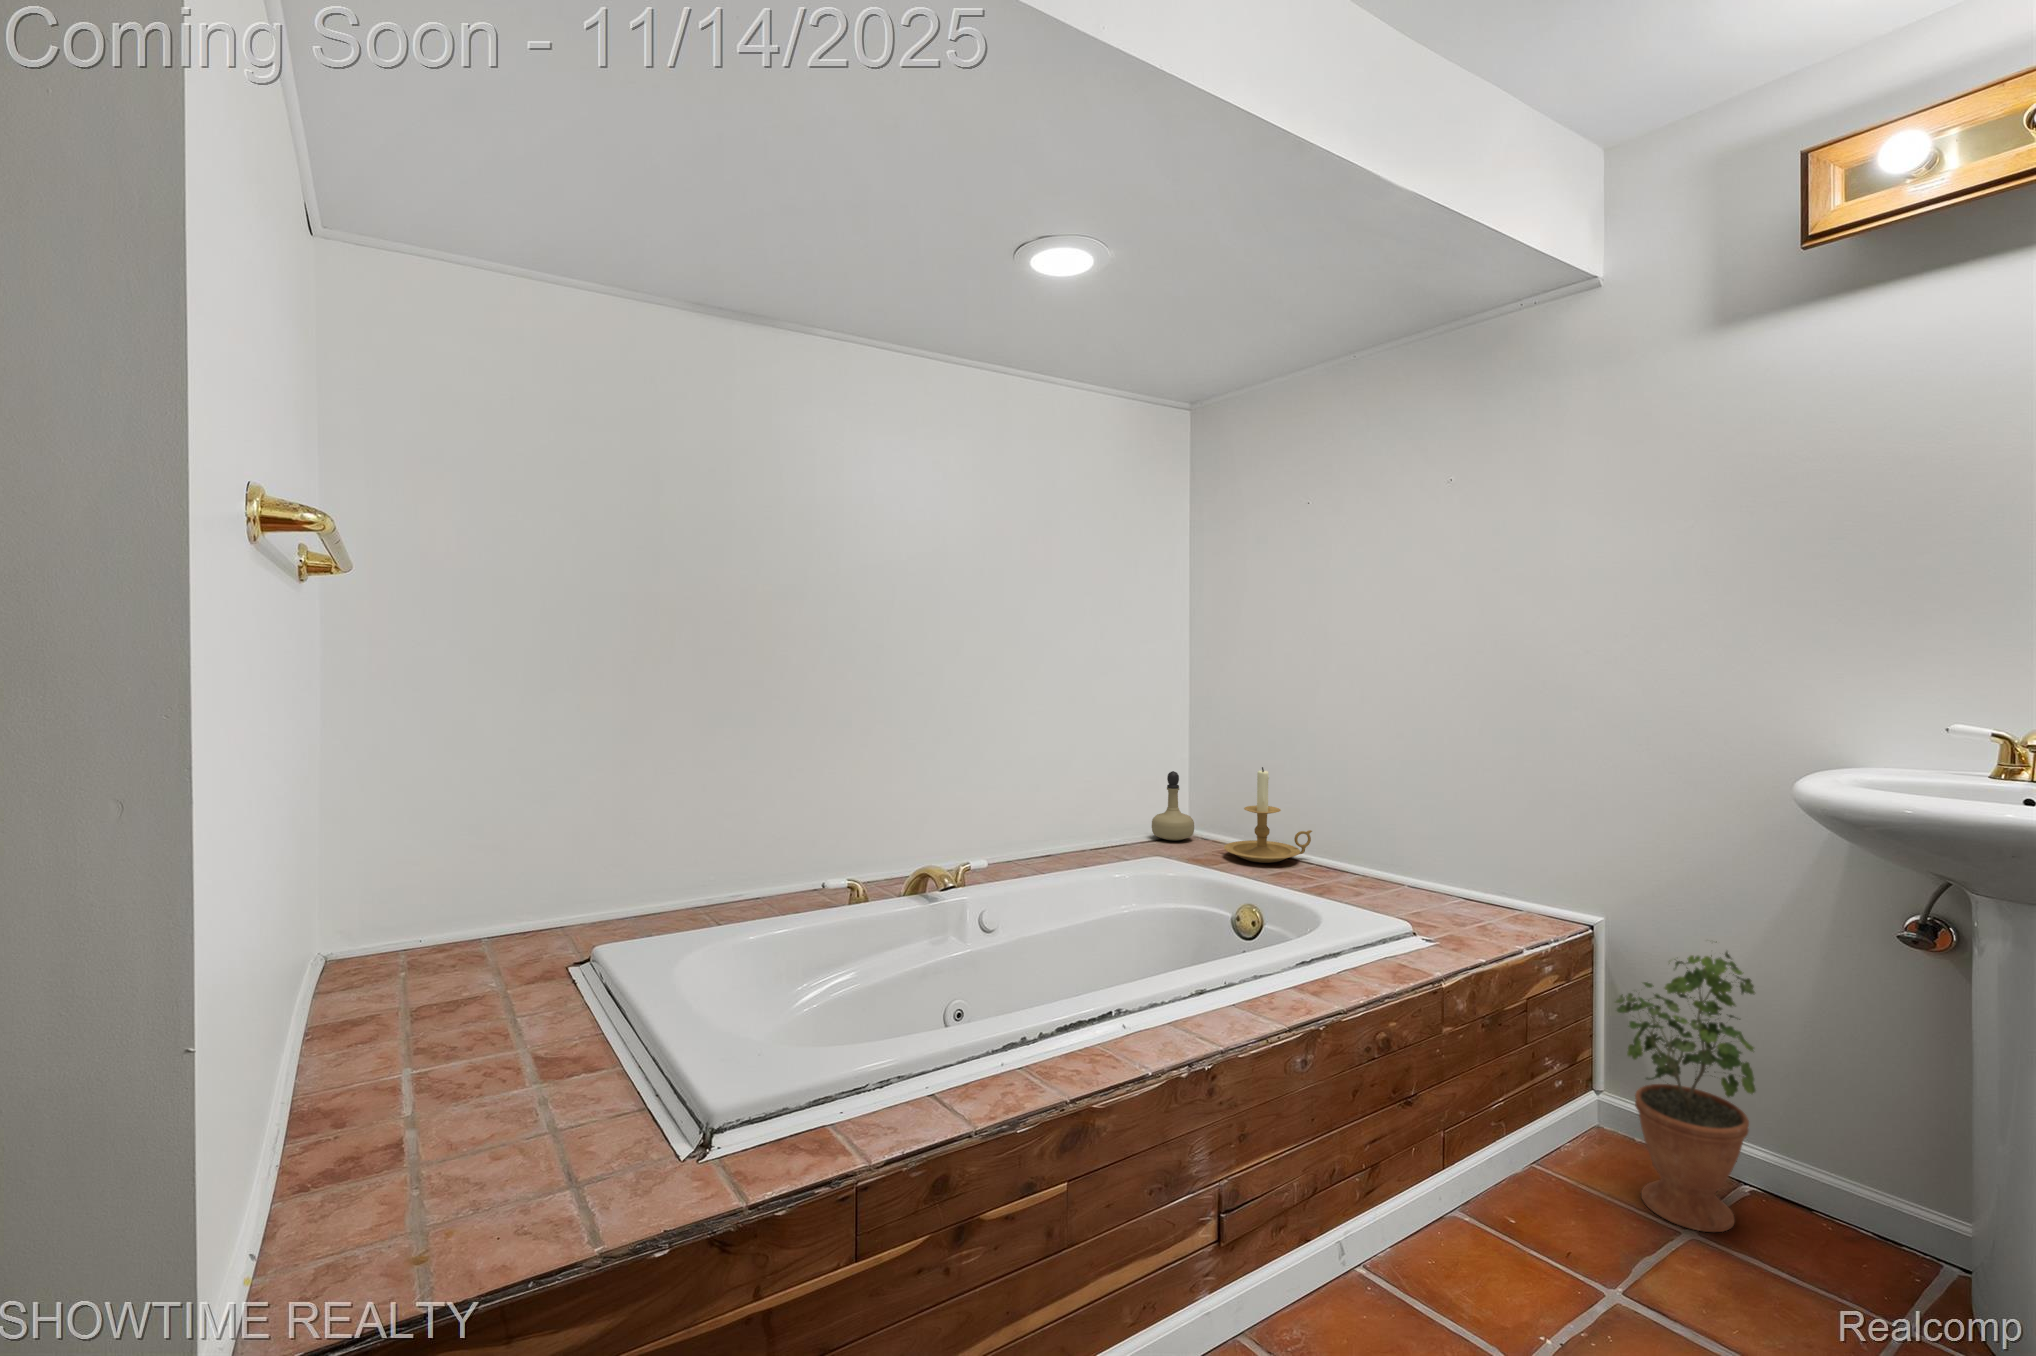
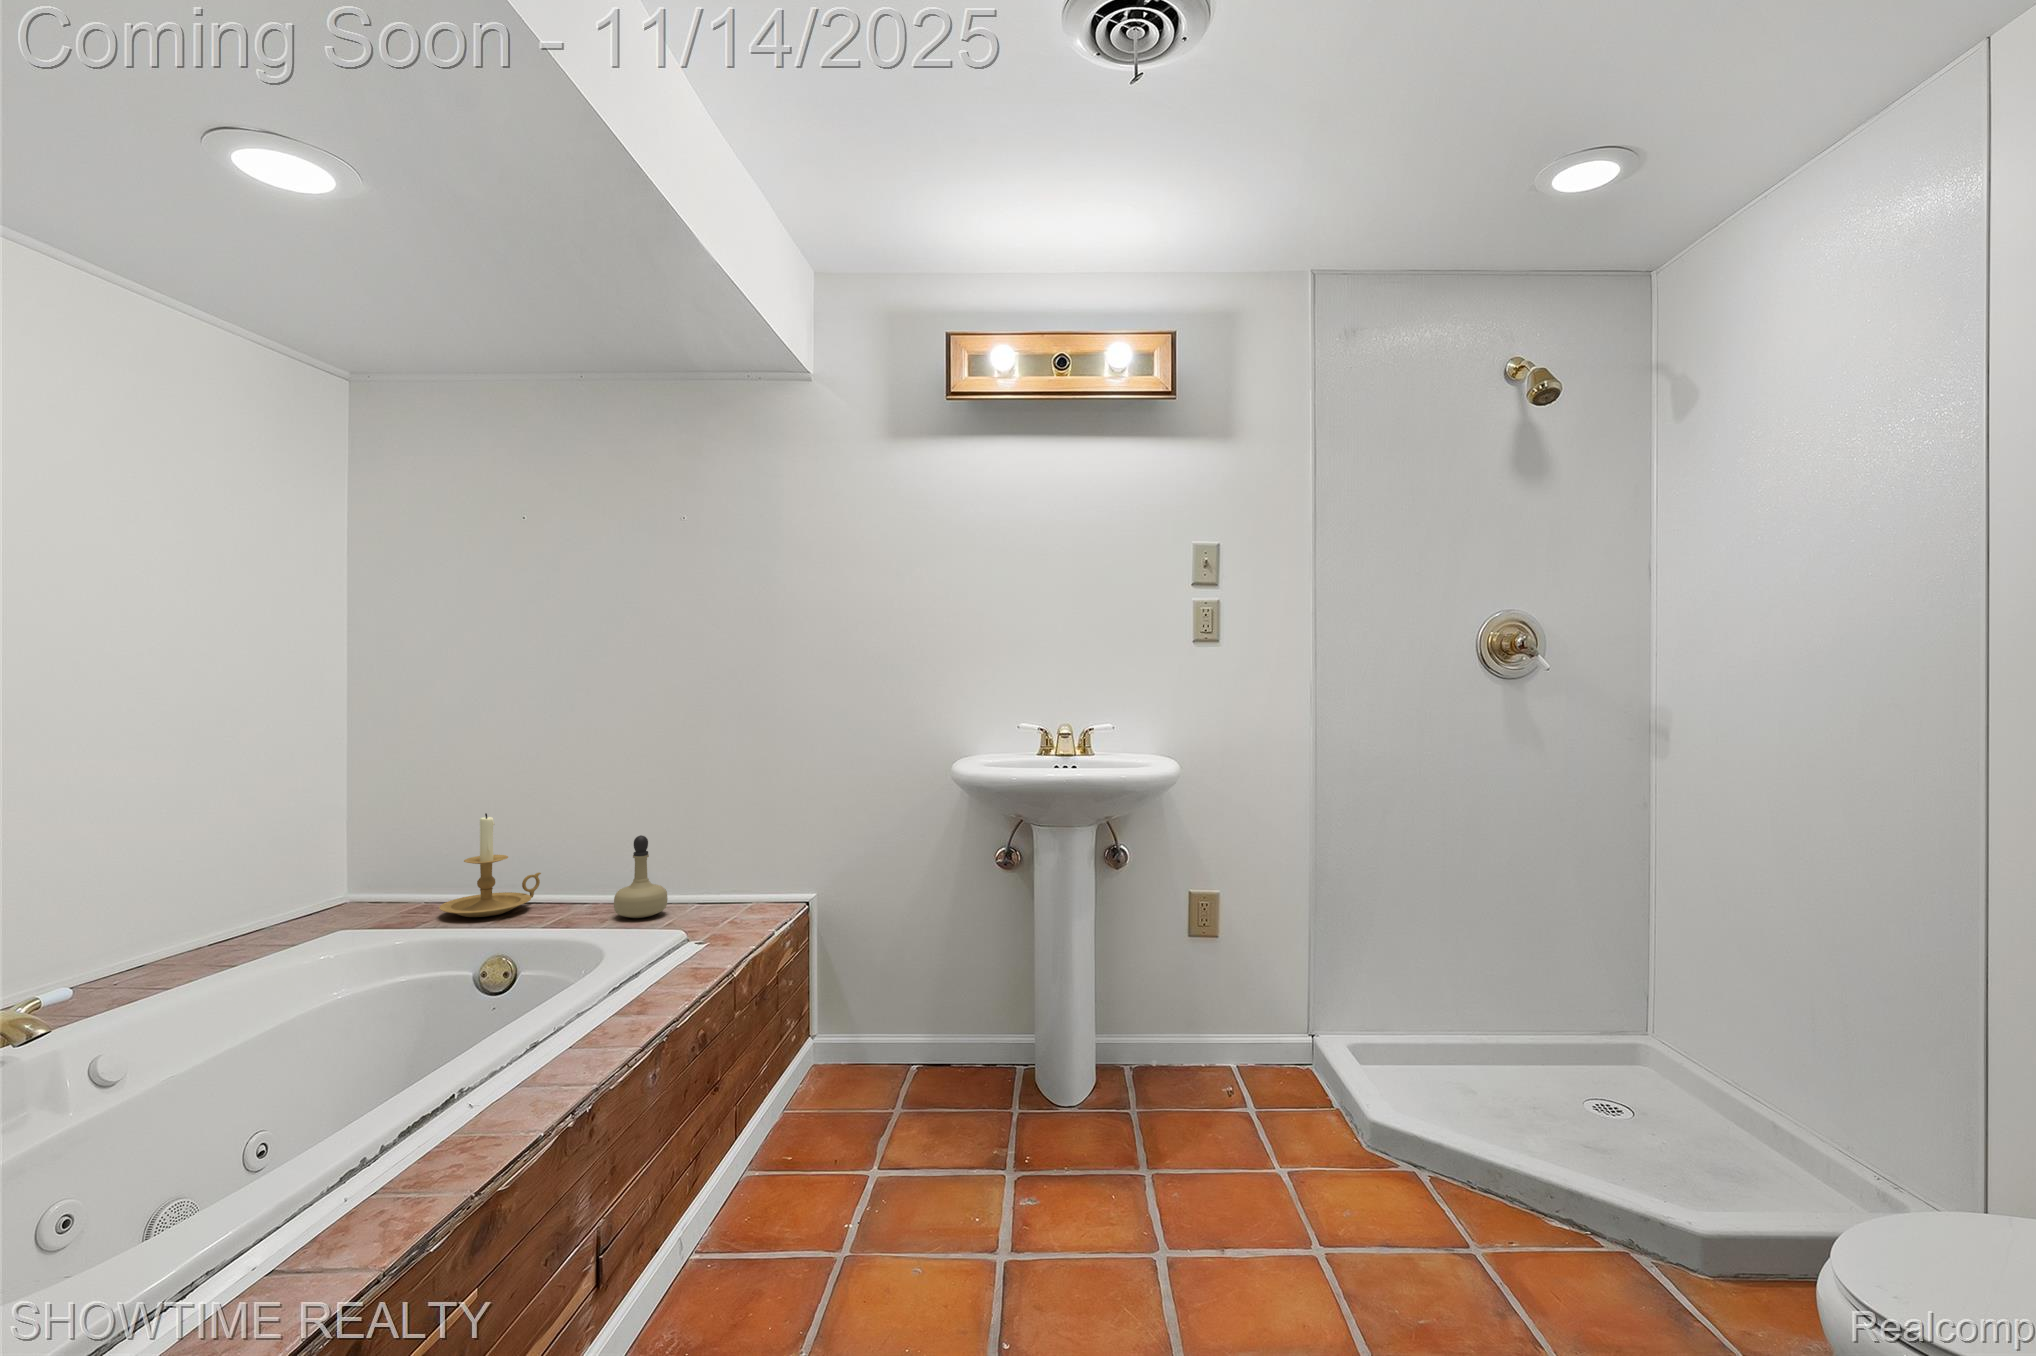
perfume bottle: present [1152,771,1194,841] -> present [614,835,668,918]
potted plant: present [1615,952,1756,1232] -> none [838,891,925,1108]

